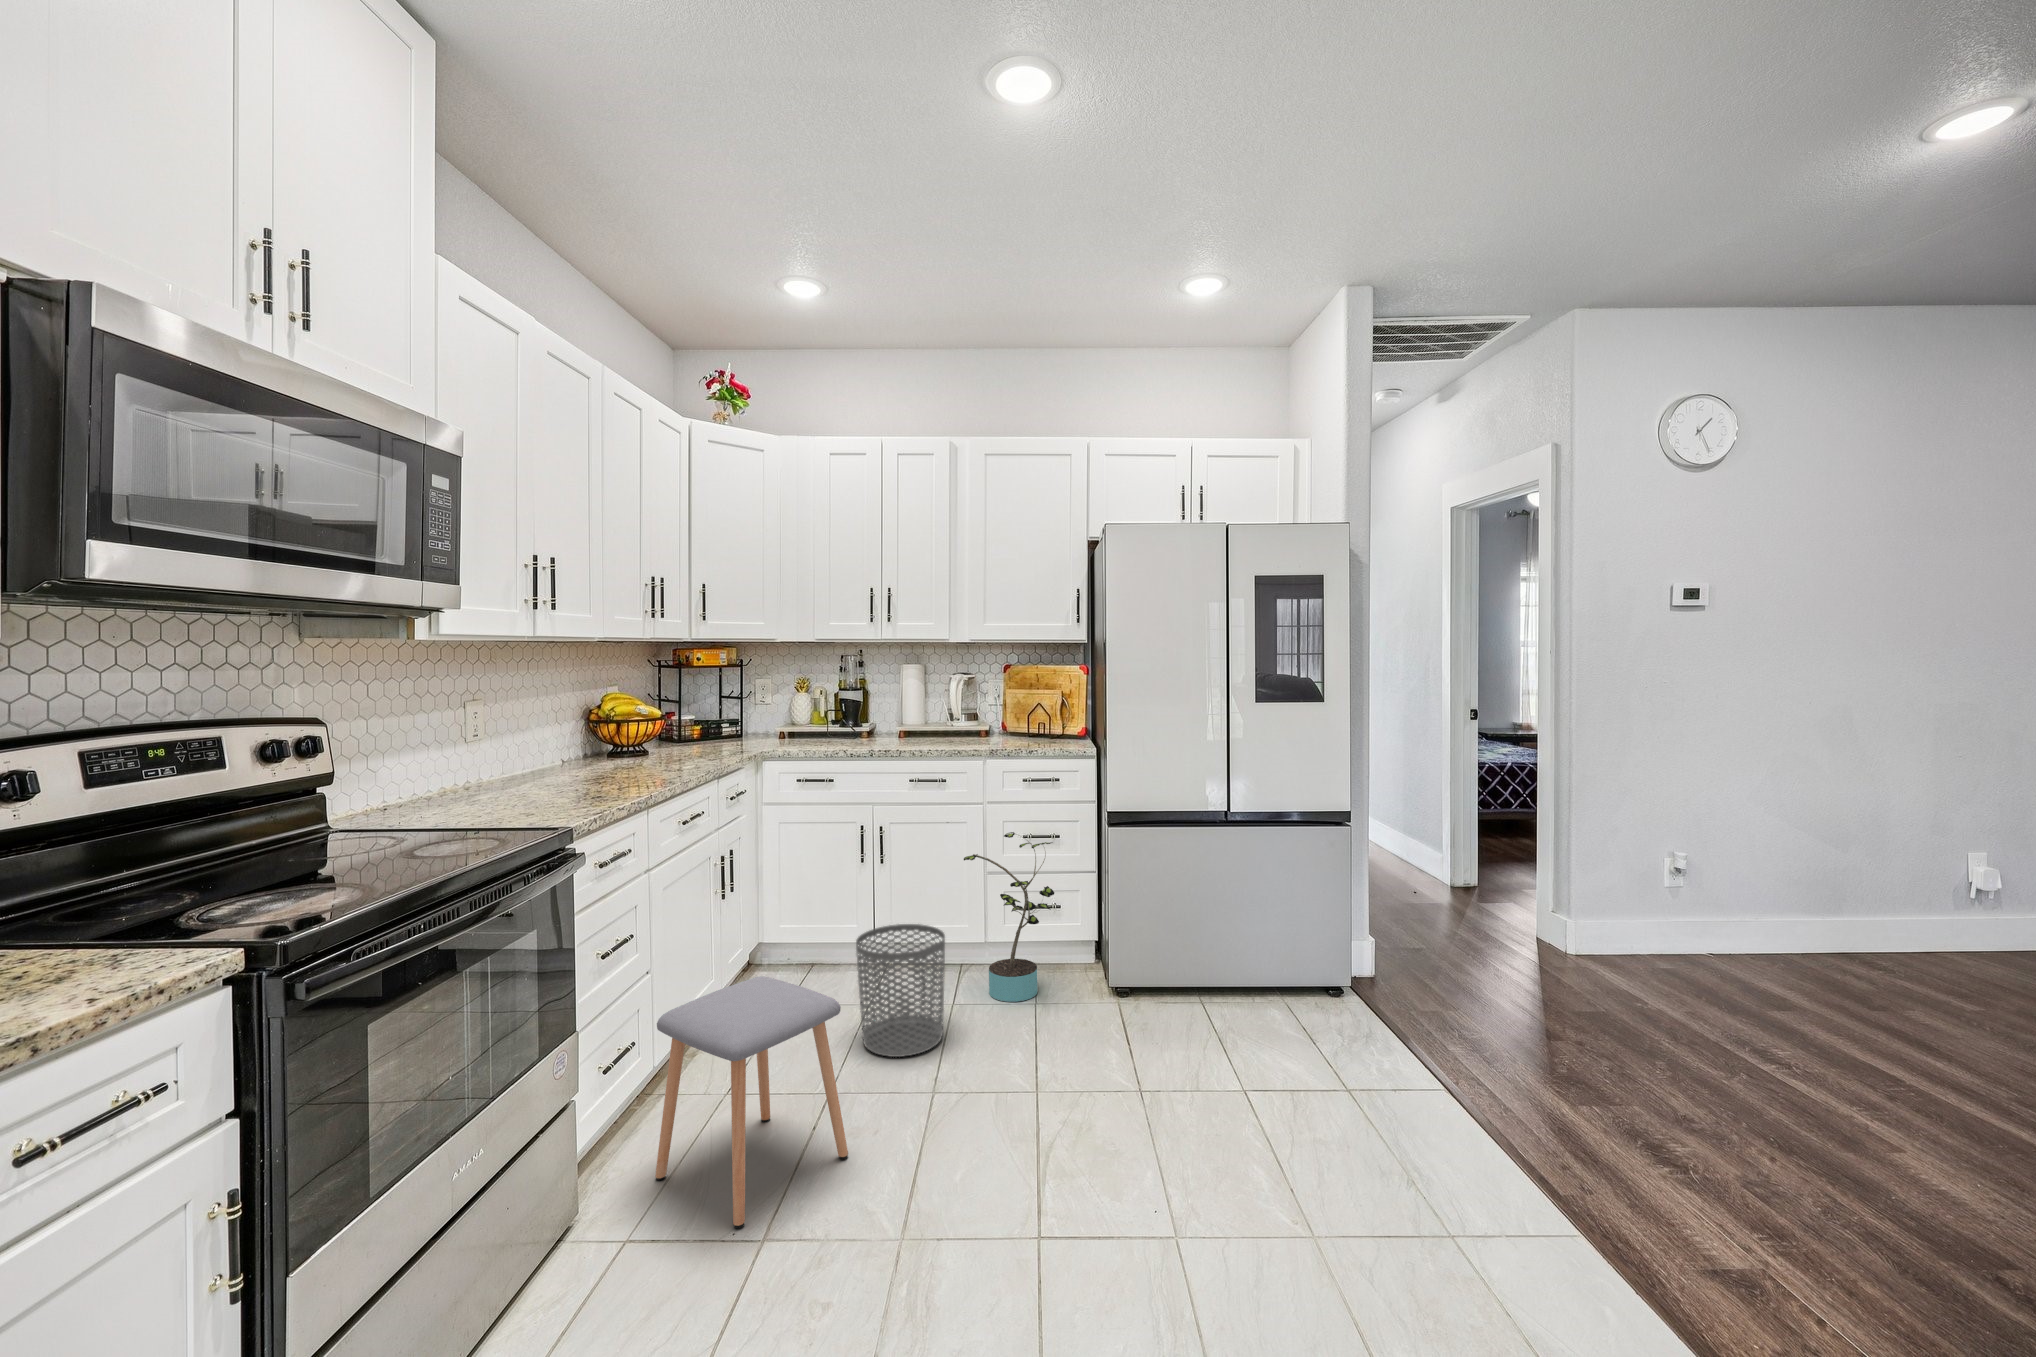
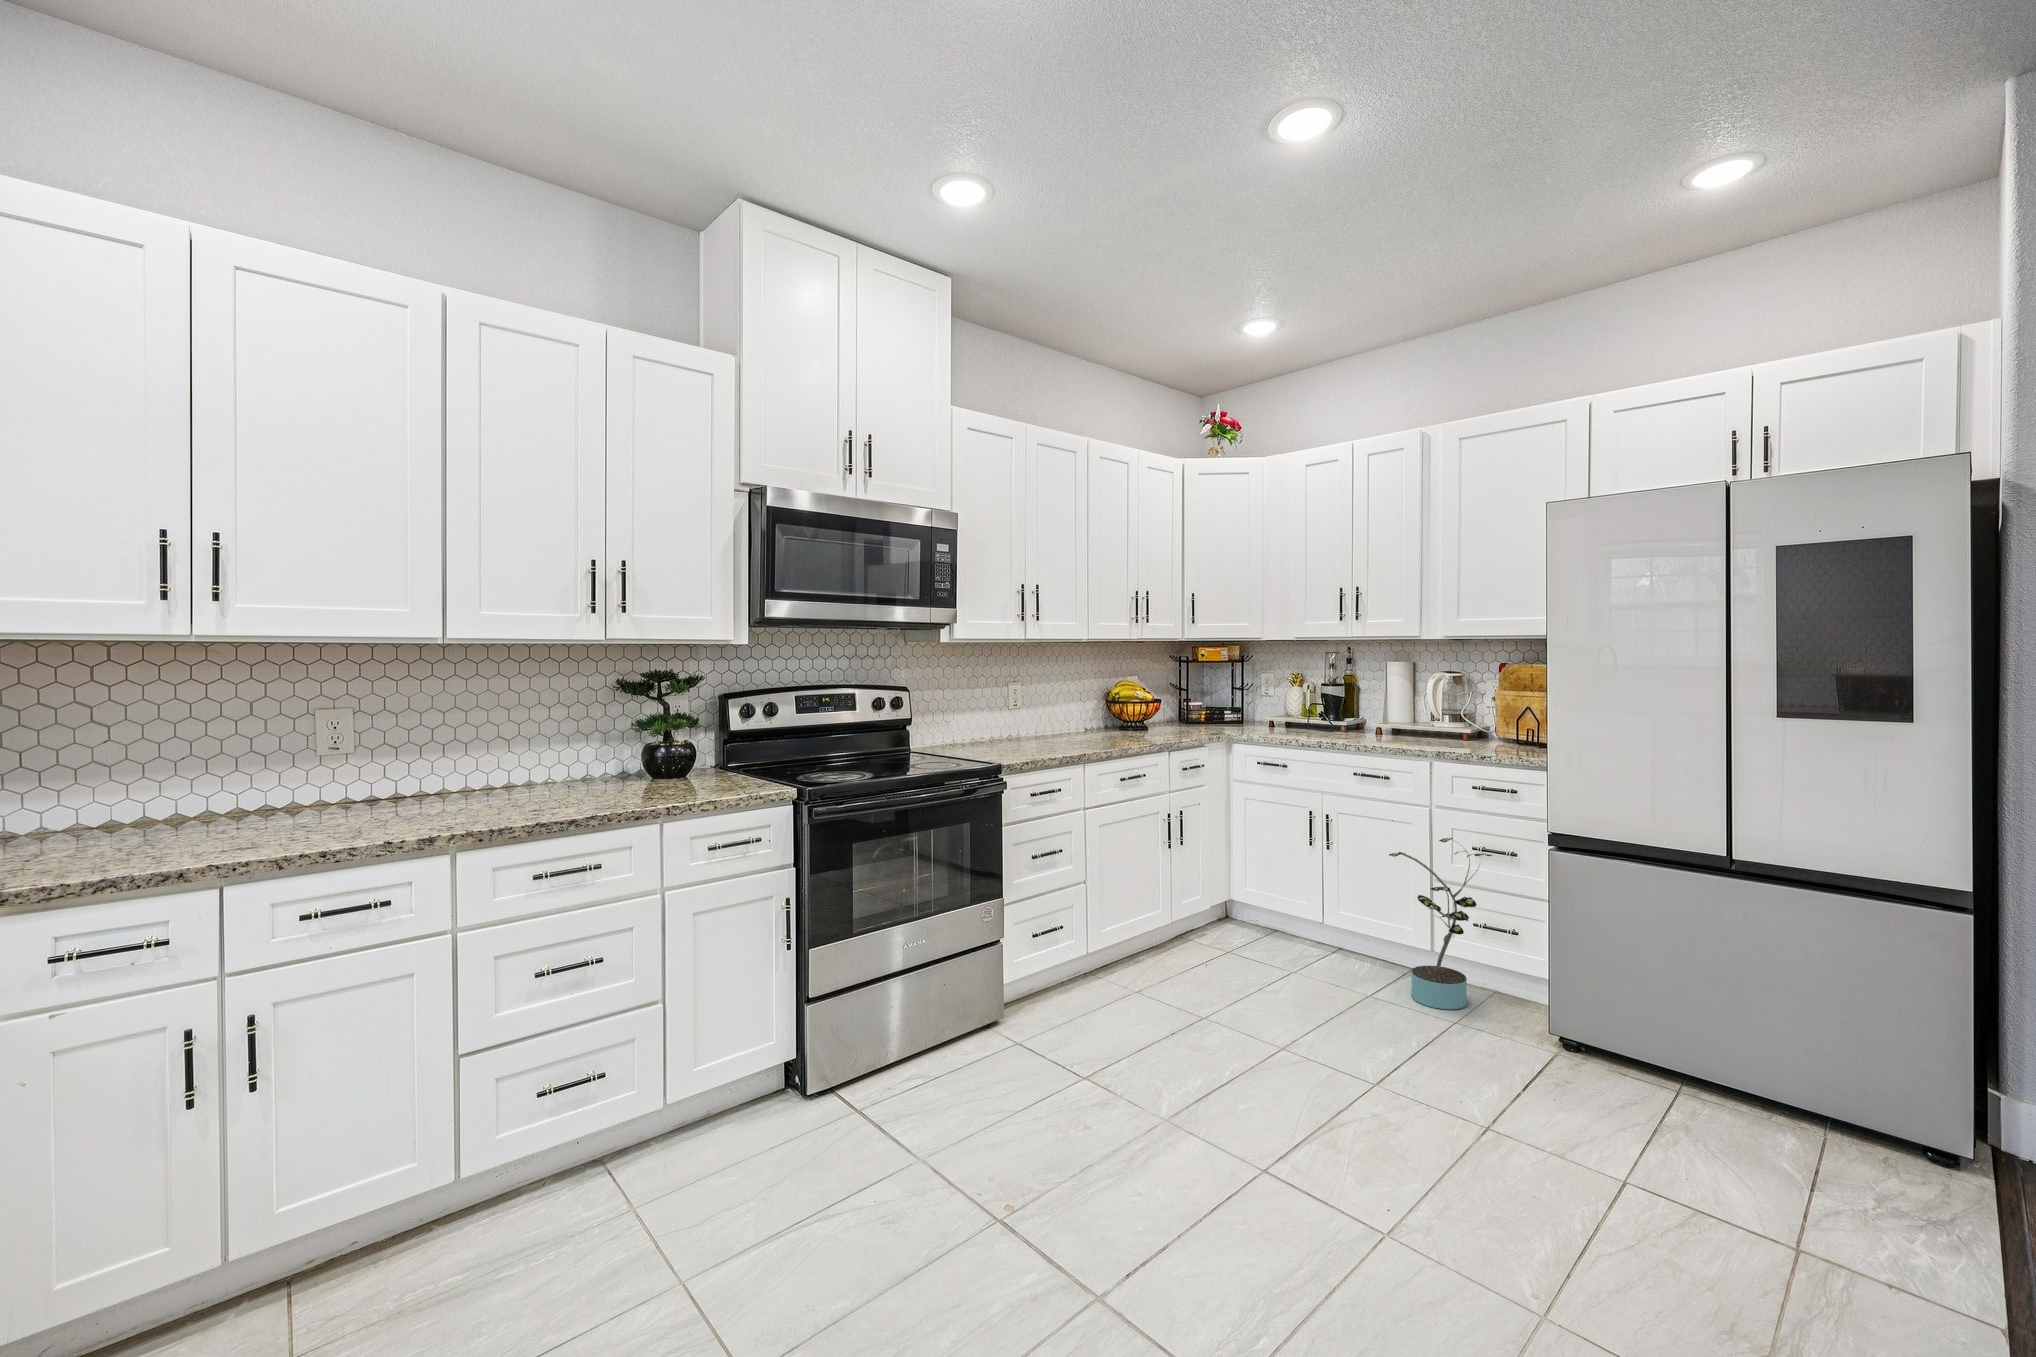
waste bin: present [856,924,945,1057] -> none [1256,898,1339,1015]
stool: present [655,976,848,1228] -> none [1061,901,1185,1064]

